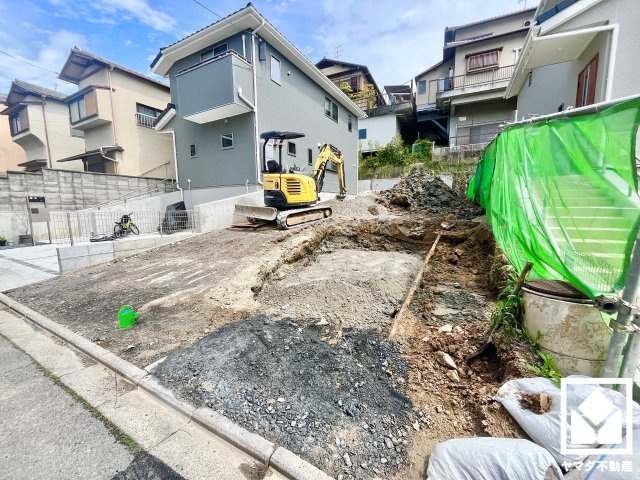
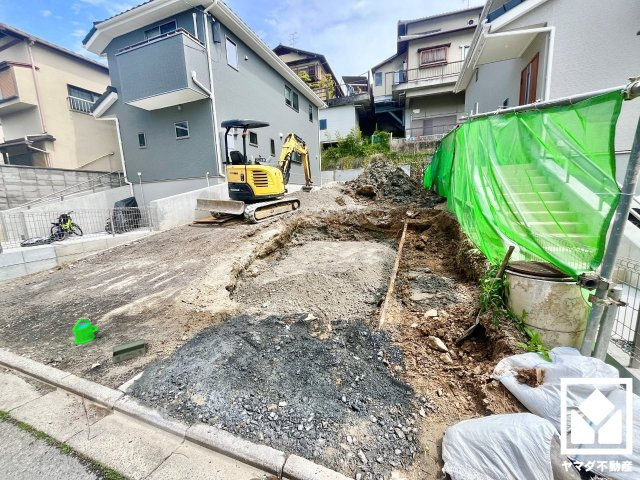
toolbox: none [144,328,173,347] -> present [112,339,146,363]

